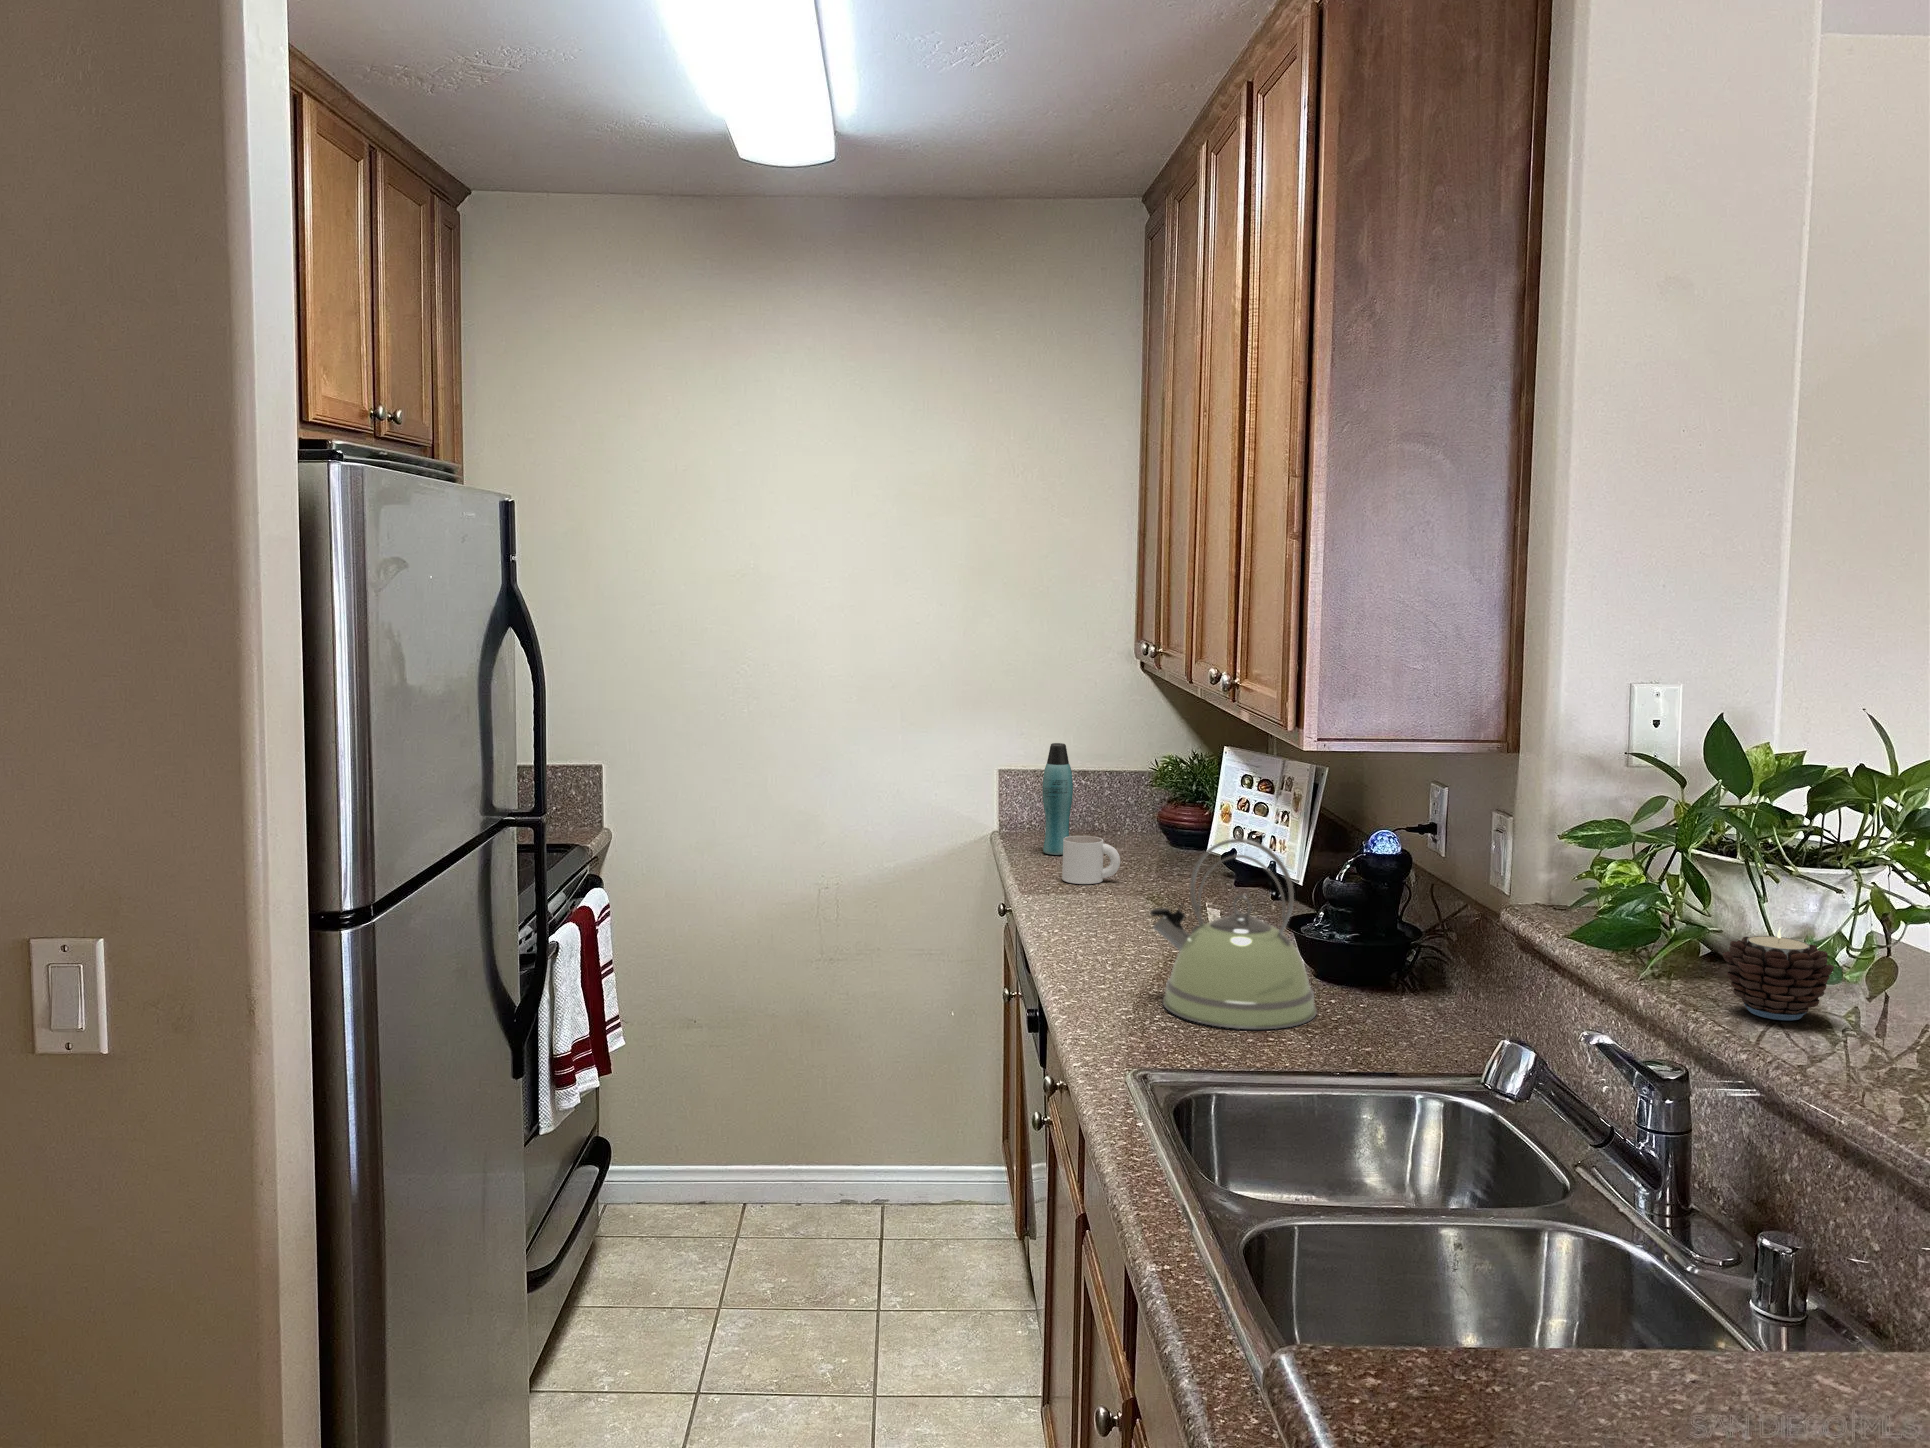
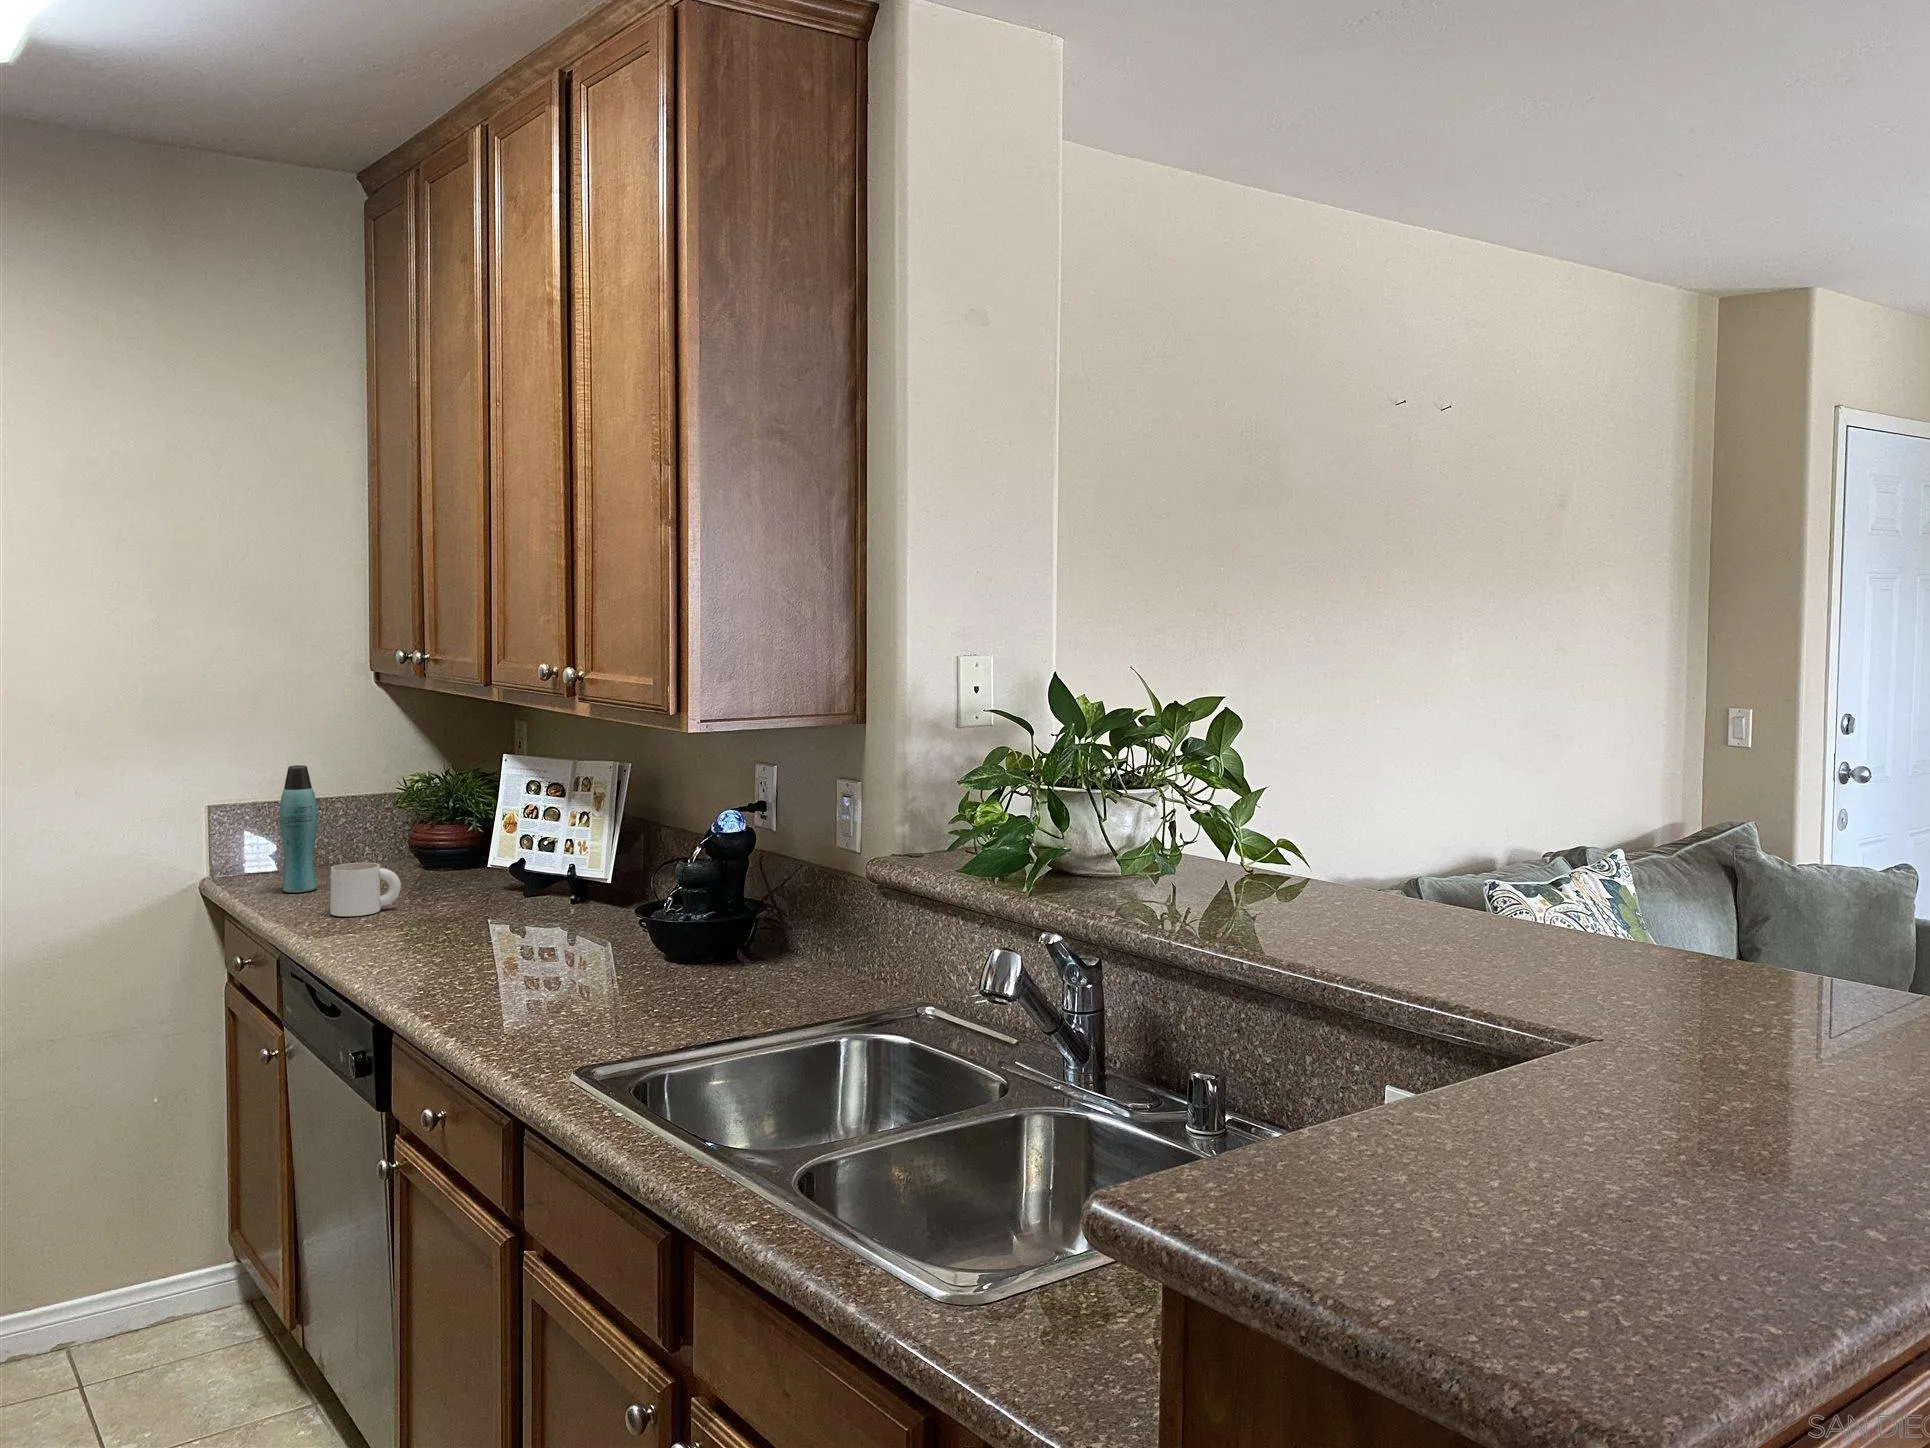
kettle: present [1150,838,1316,1029] -> none [527,827,707,1019]
candle: present [1723,927,1834,1020] -> none [1094,836,1171,910]

